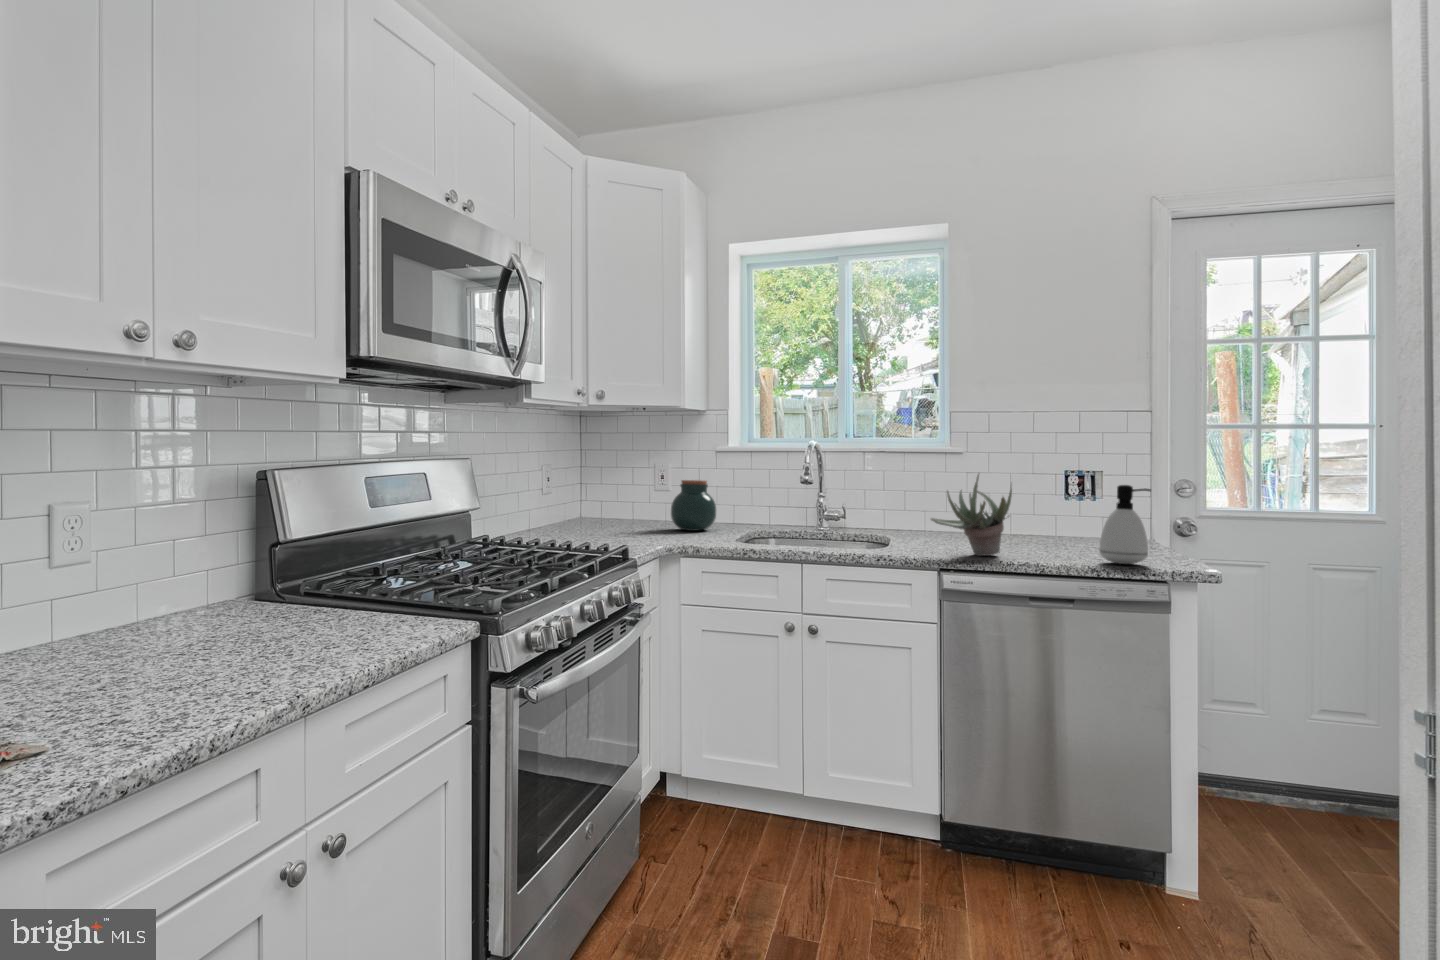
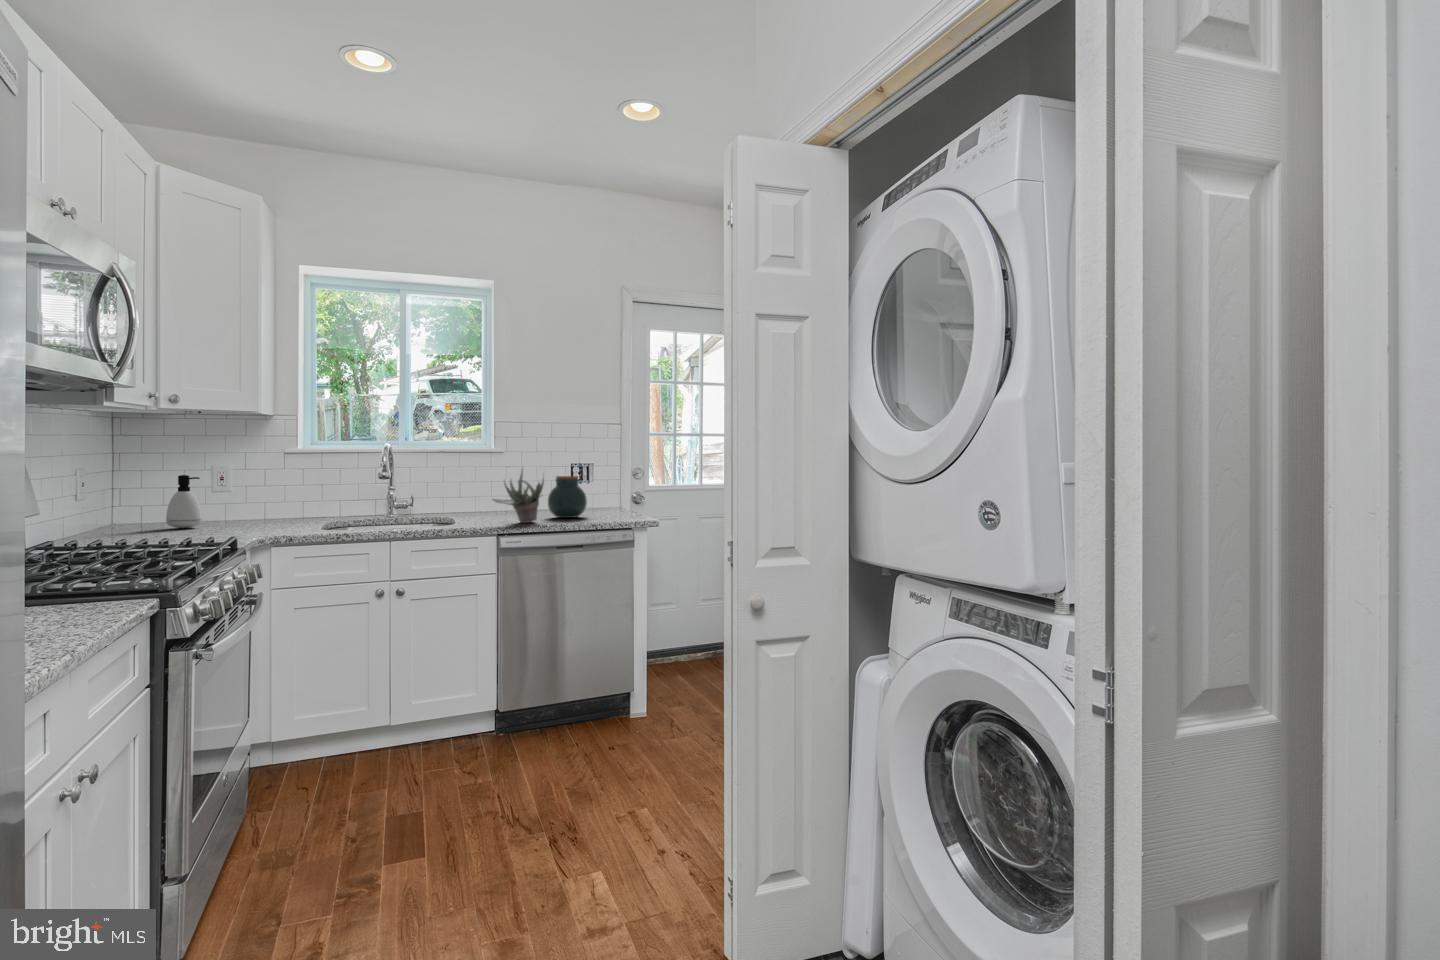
jar: present [671,480,716,531] -> present [548,476,587,518]
soap dispenser: present [1099,485,1151,564] -> present [166,475,202,528]

